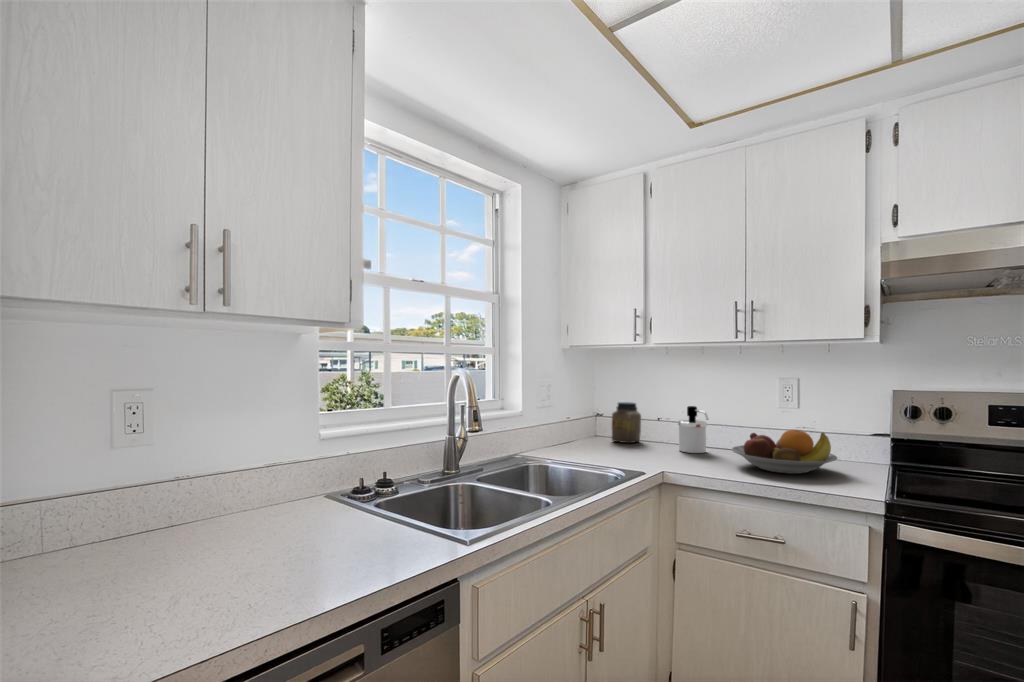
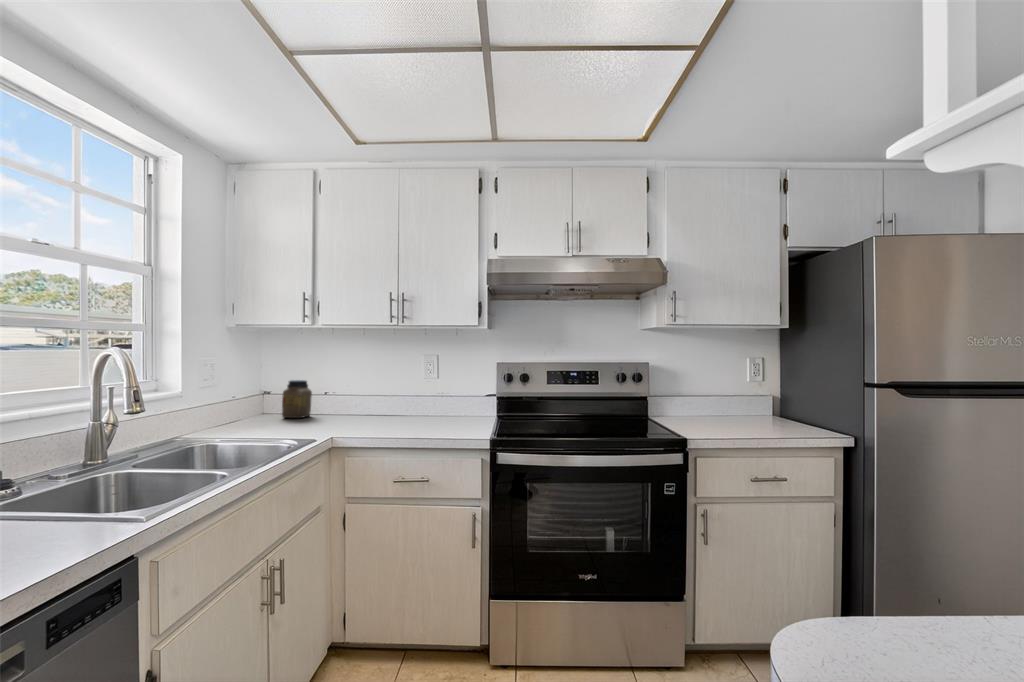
soap dispenser: present [678,406,708,453] -> none [346,381,373,421]
fruit bowl: present [732,430,837,474] -> none [391,395,465,428]

